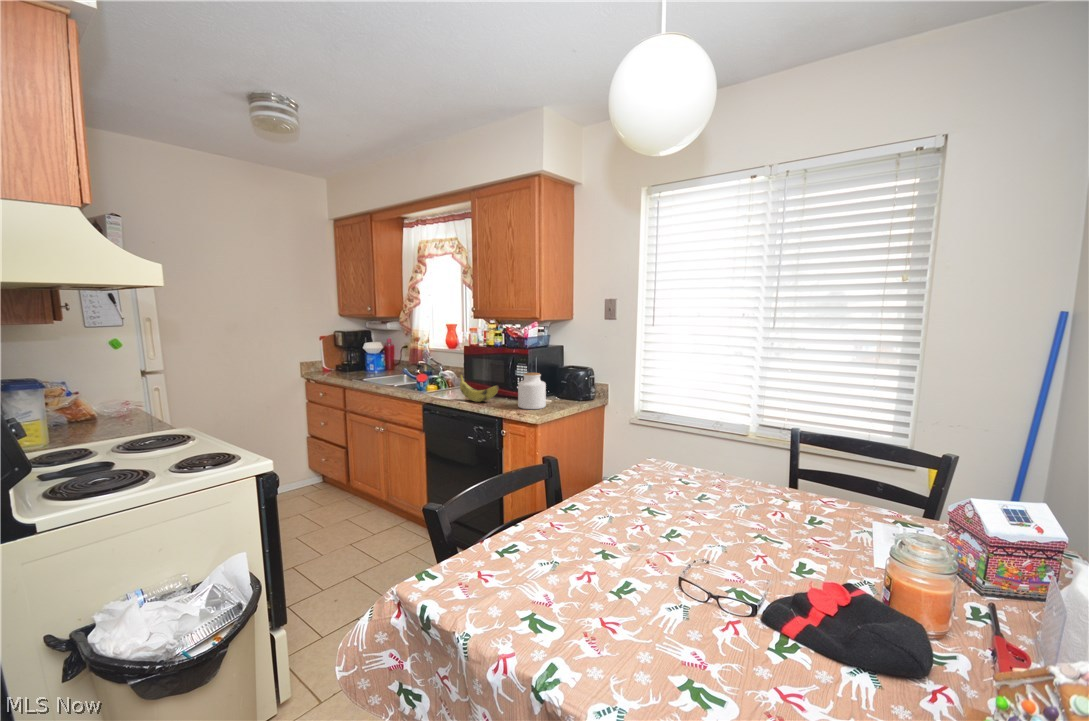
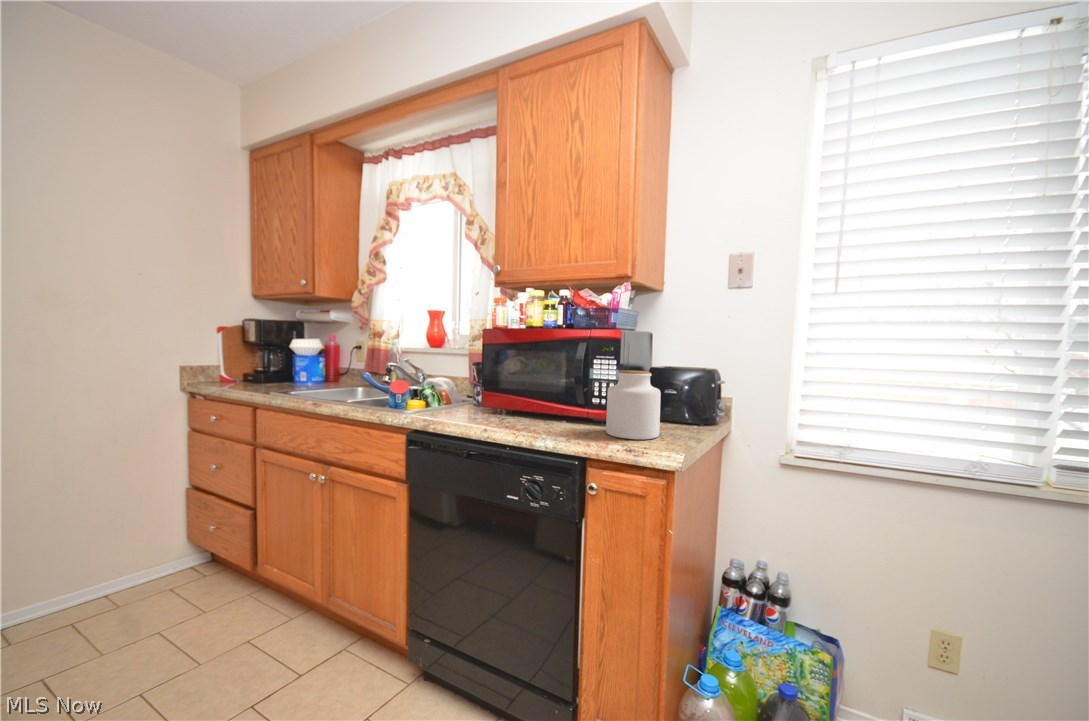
banana: present [460,374,499,402] -> none [483,375,563,426]

